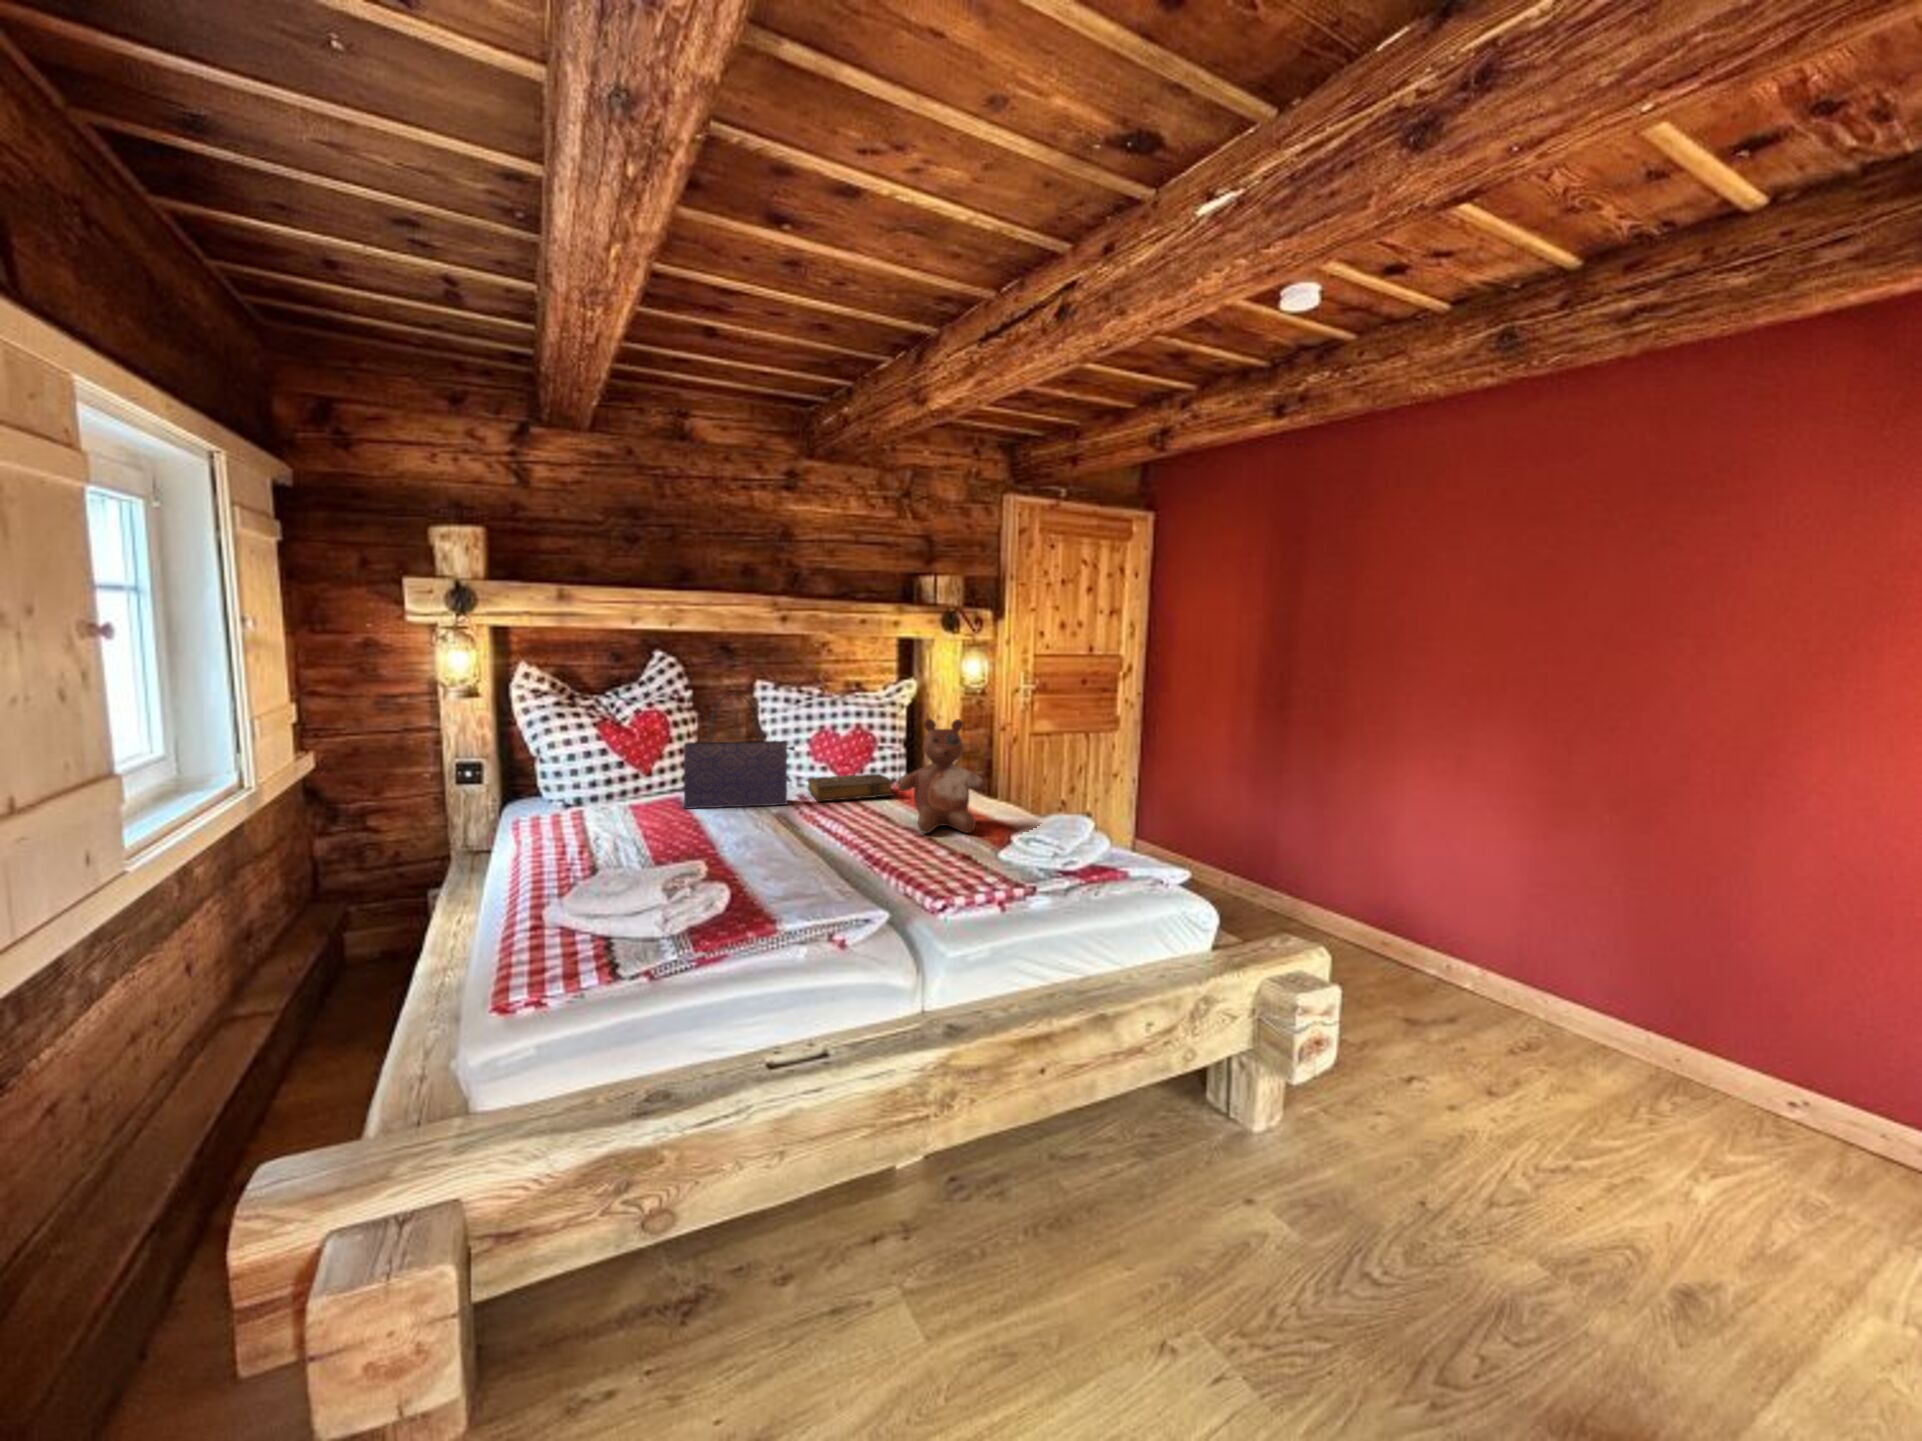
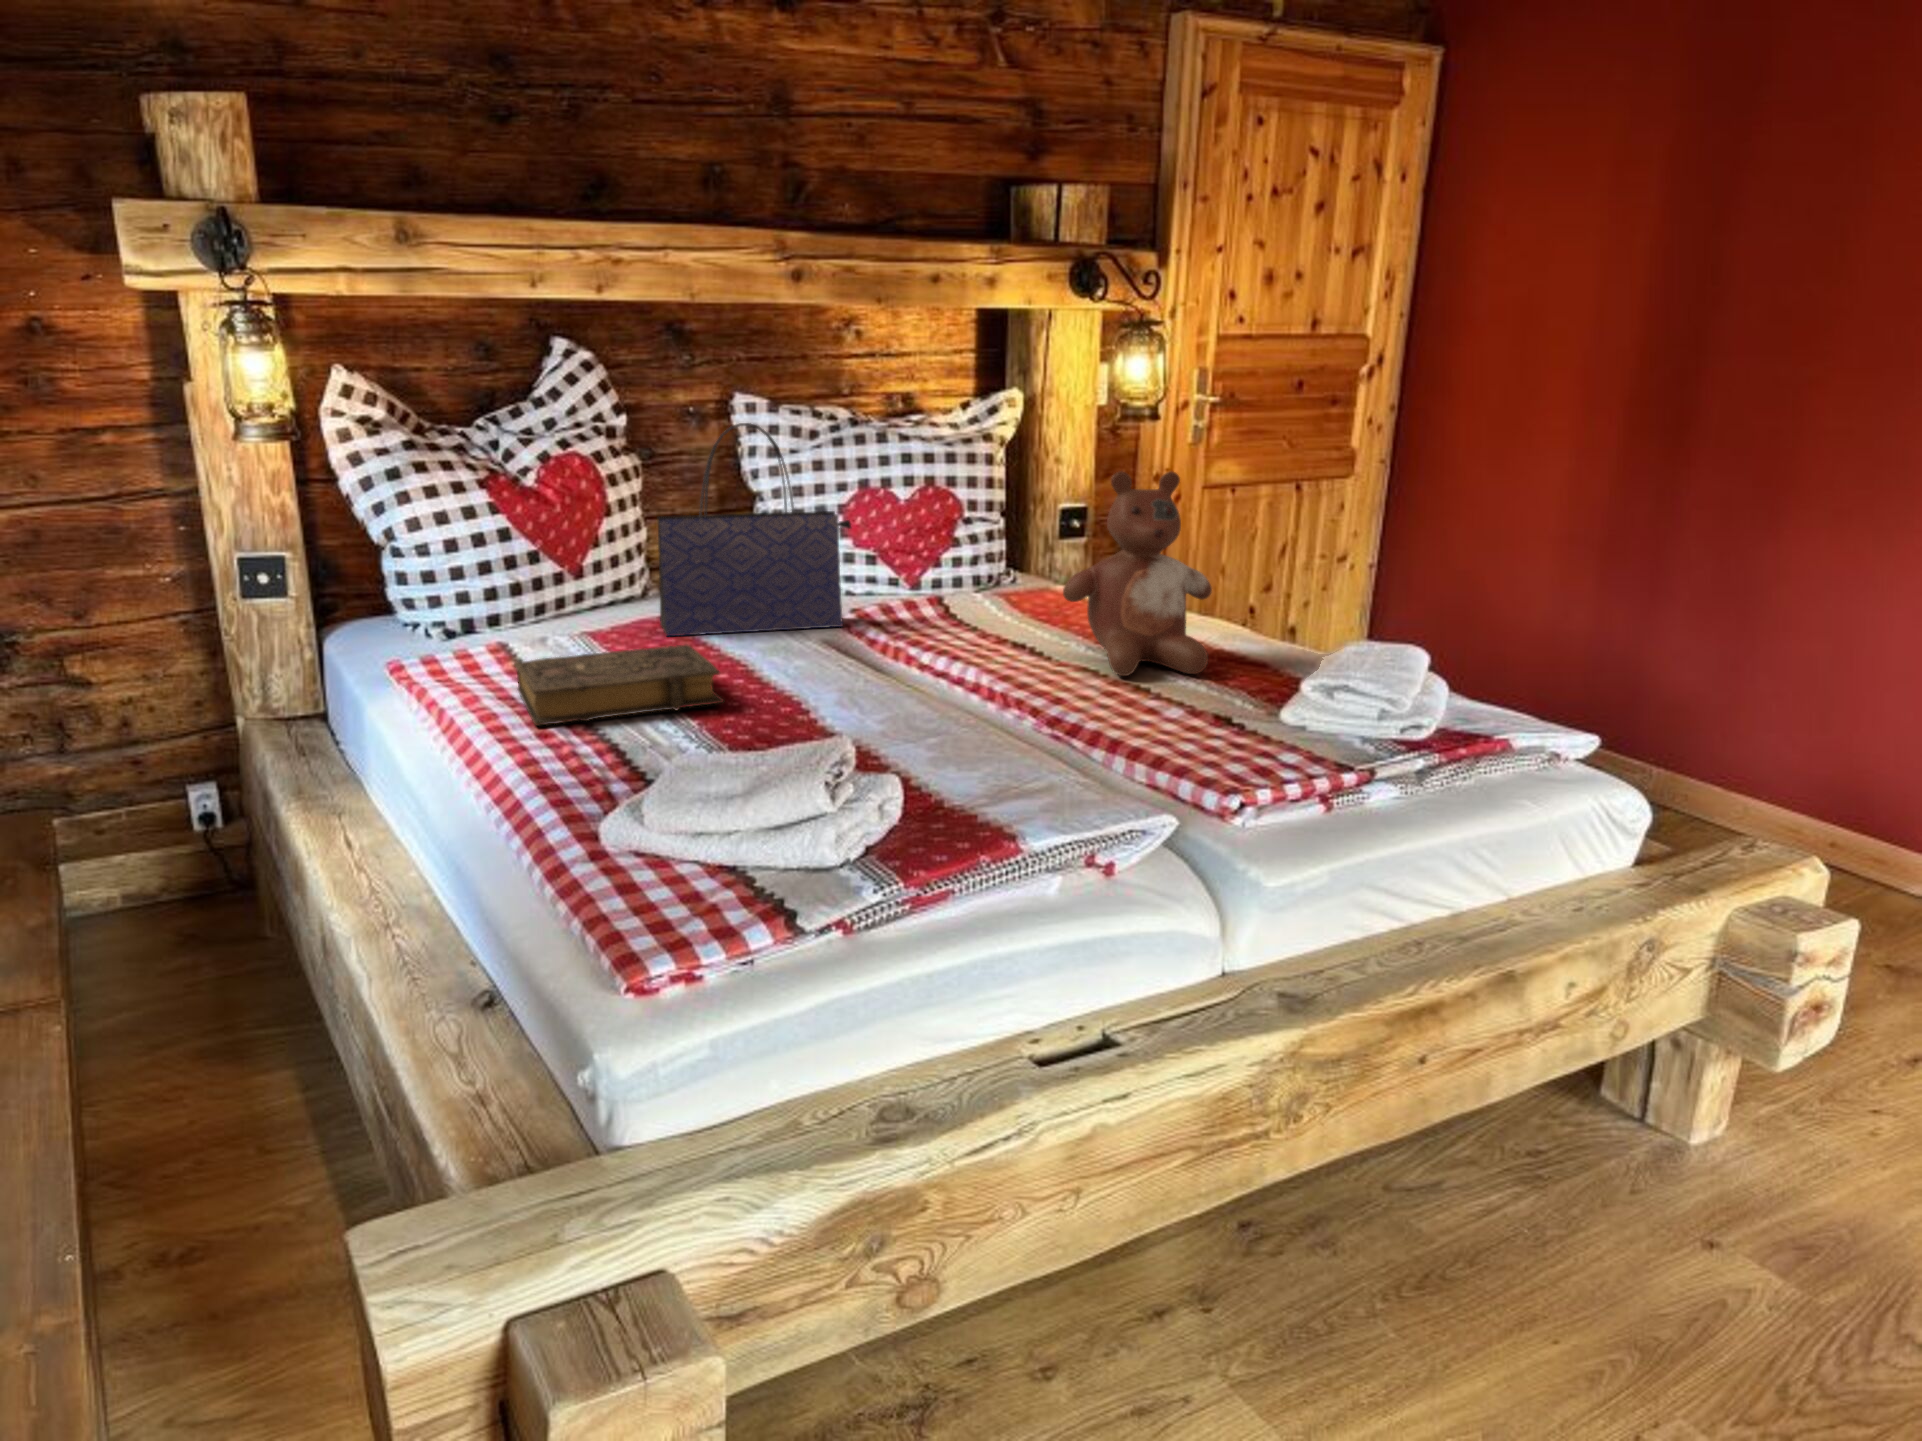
book: present [808,774,894,801] -> present [514,645,724,726]

